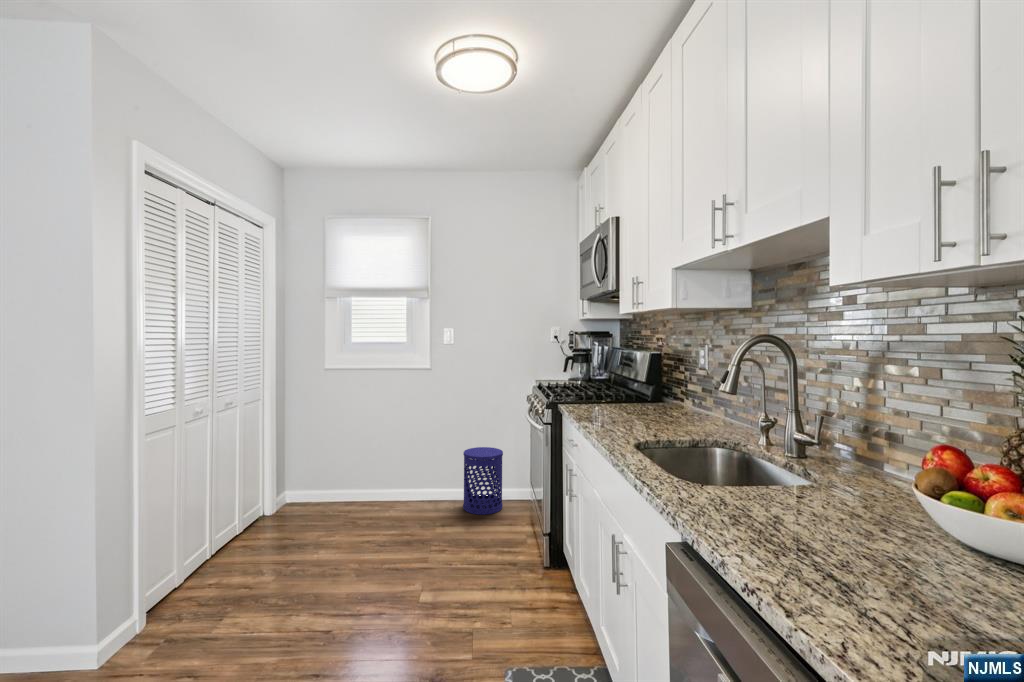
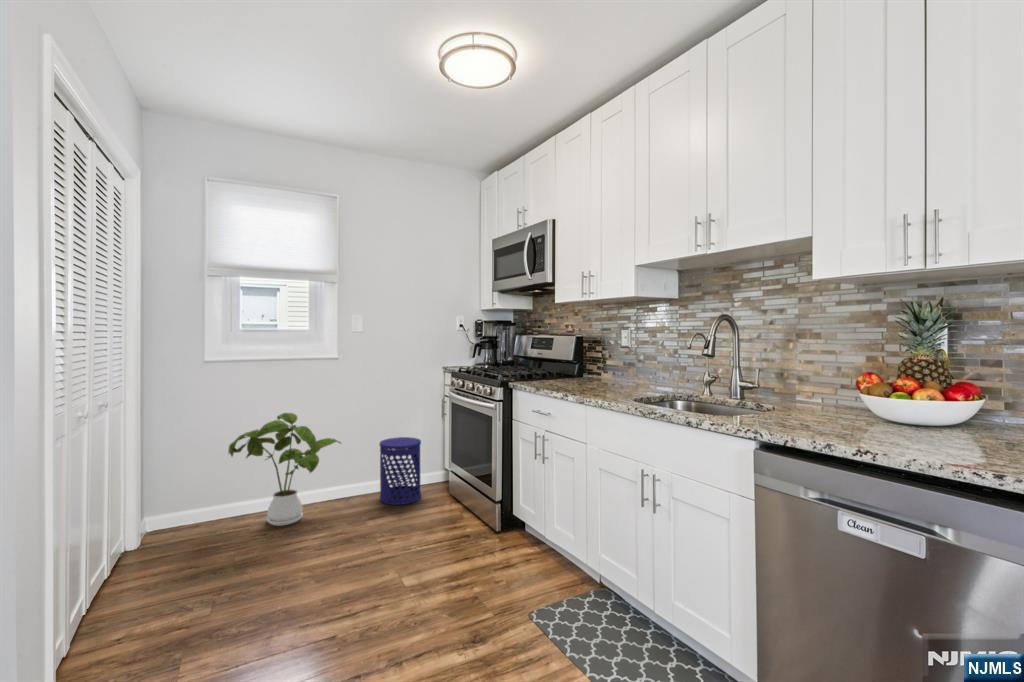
house plant: none [330,416,430,516] -> present [228,413,341,526]

